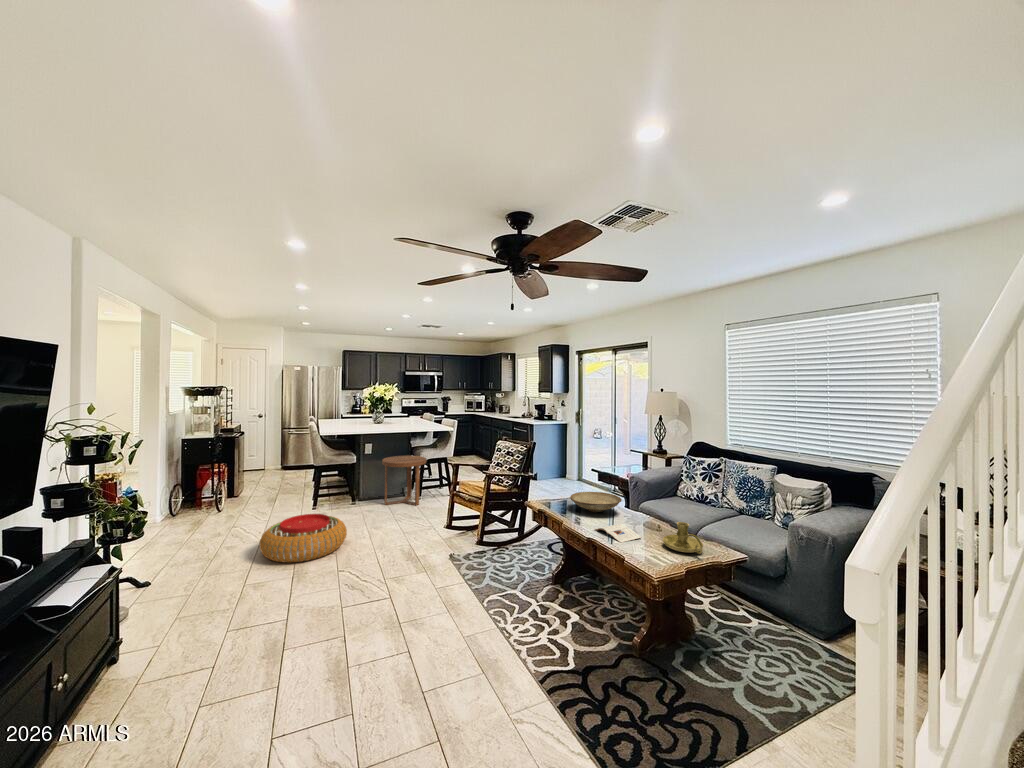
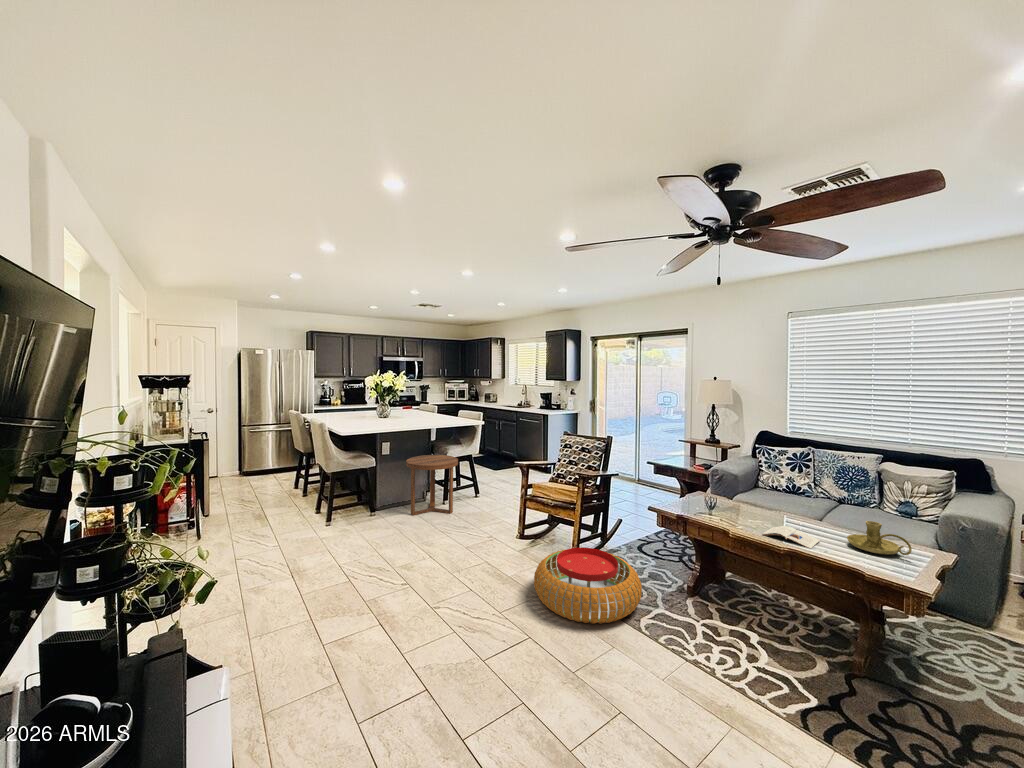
decorative bowl: present [570,492,622,512] -> none [694,490,756,513]
pouf: present [260,514,347,563] -> present [534,547,642,624]

